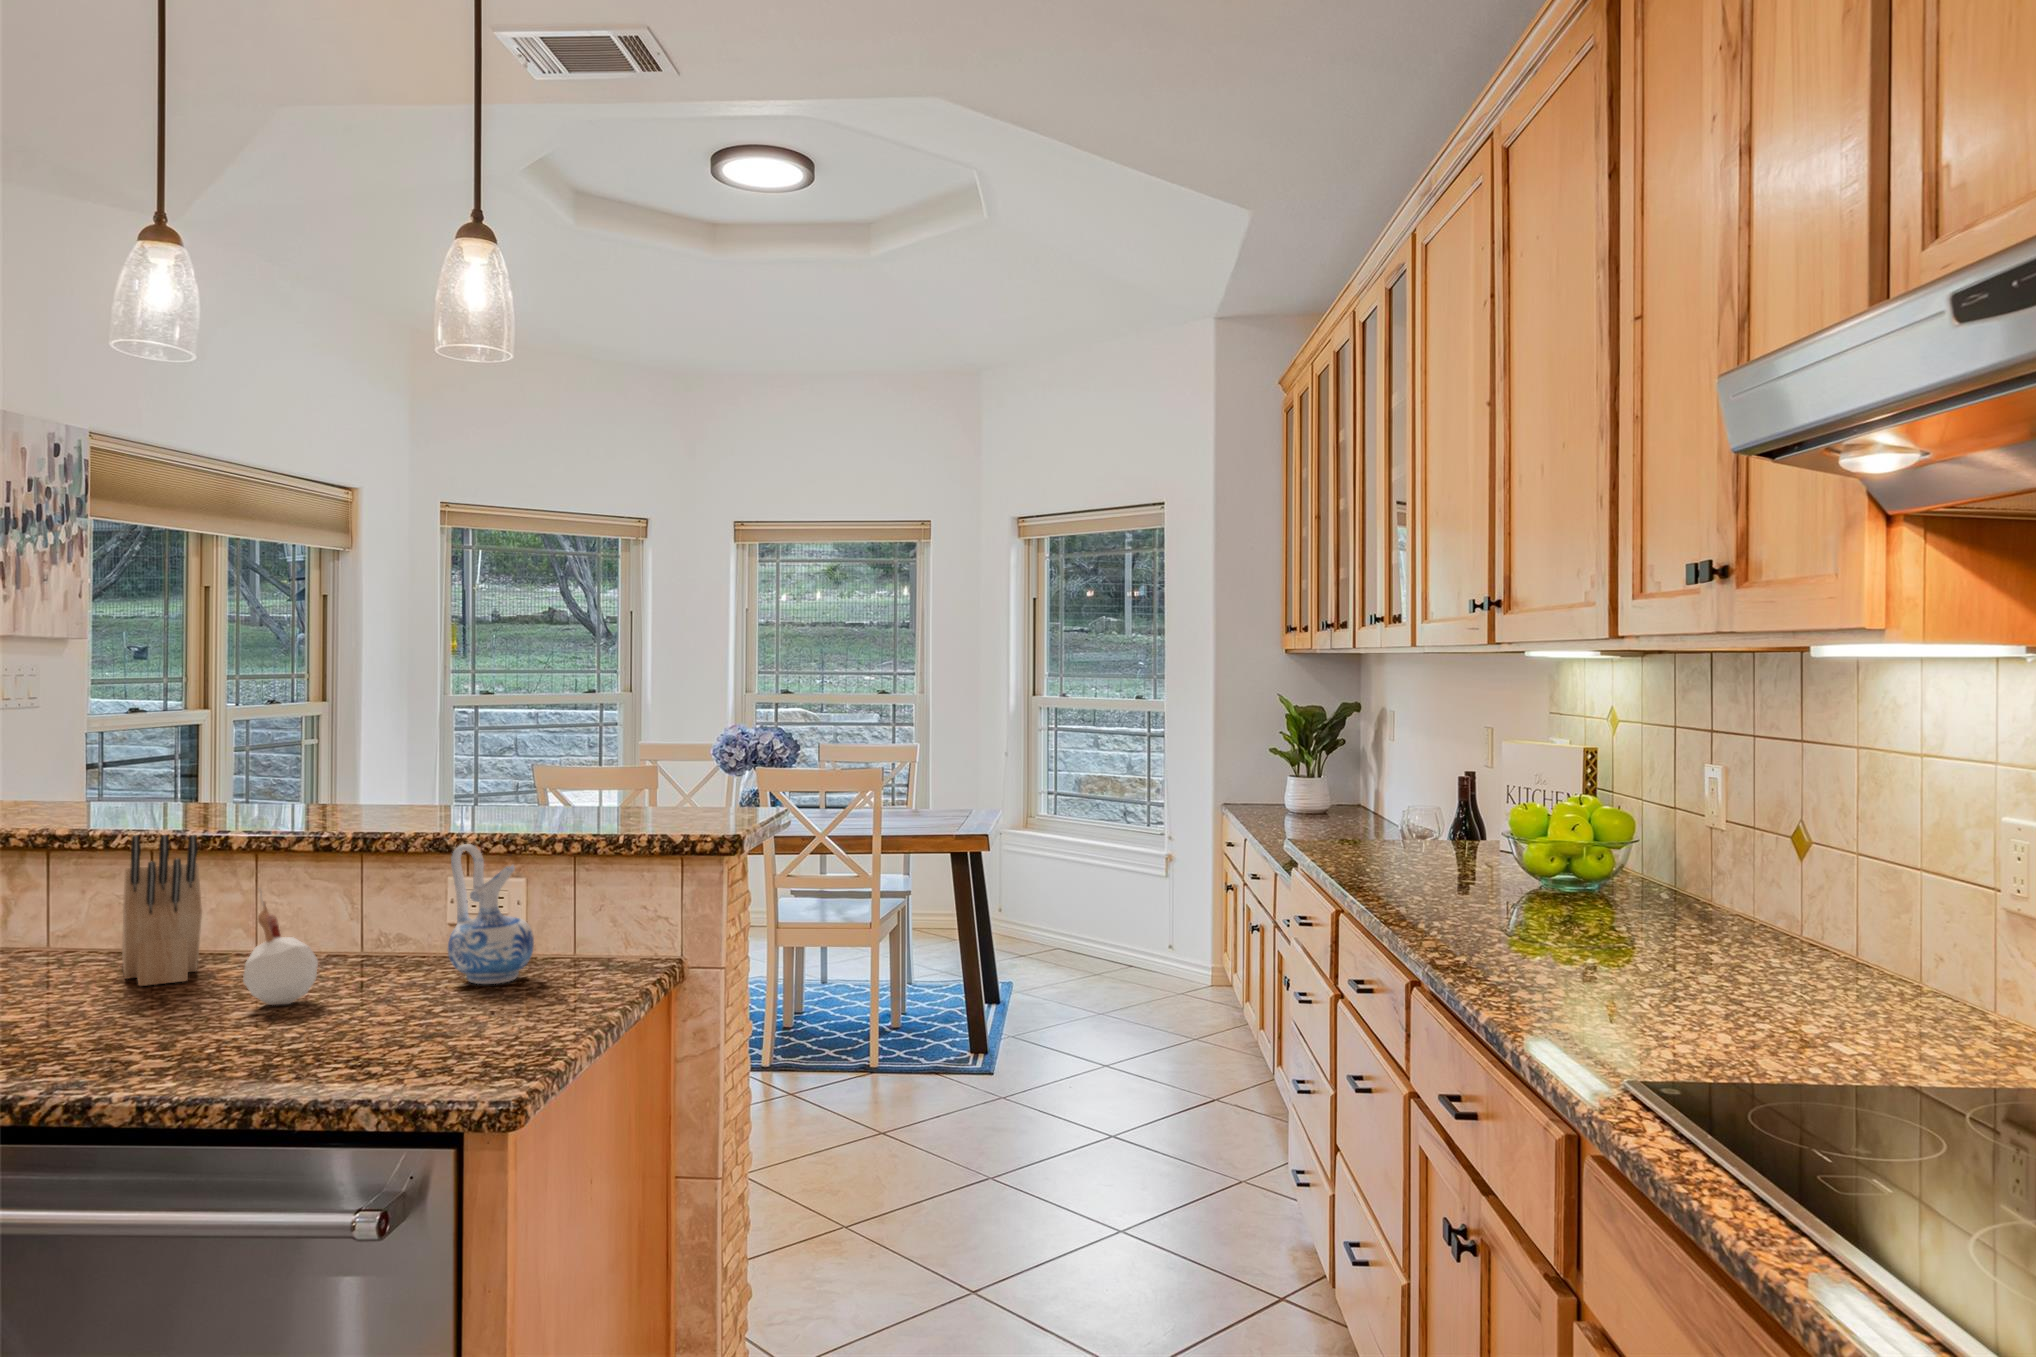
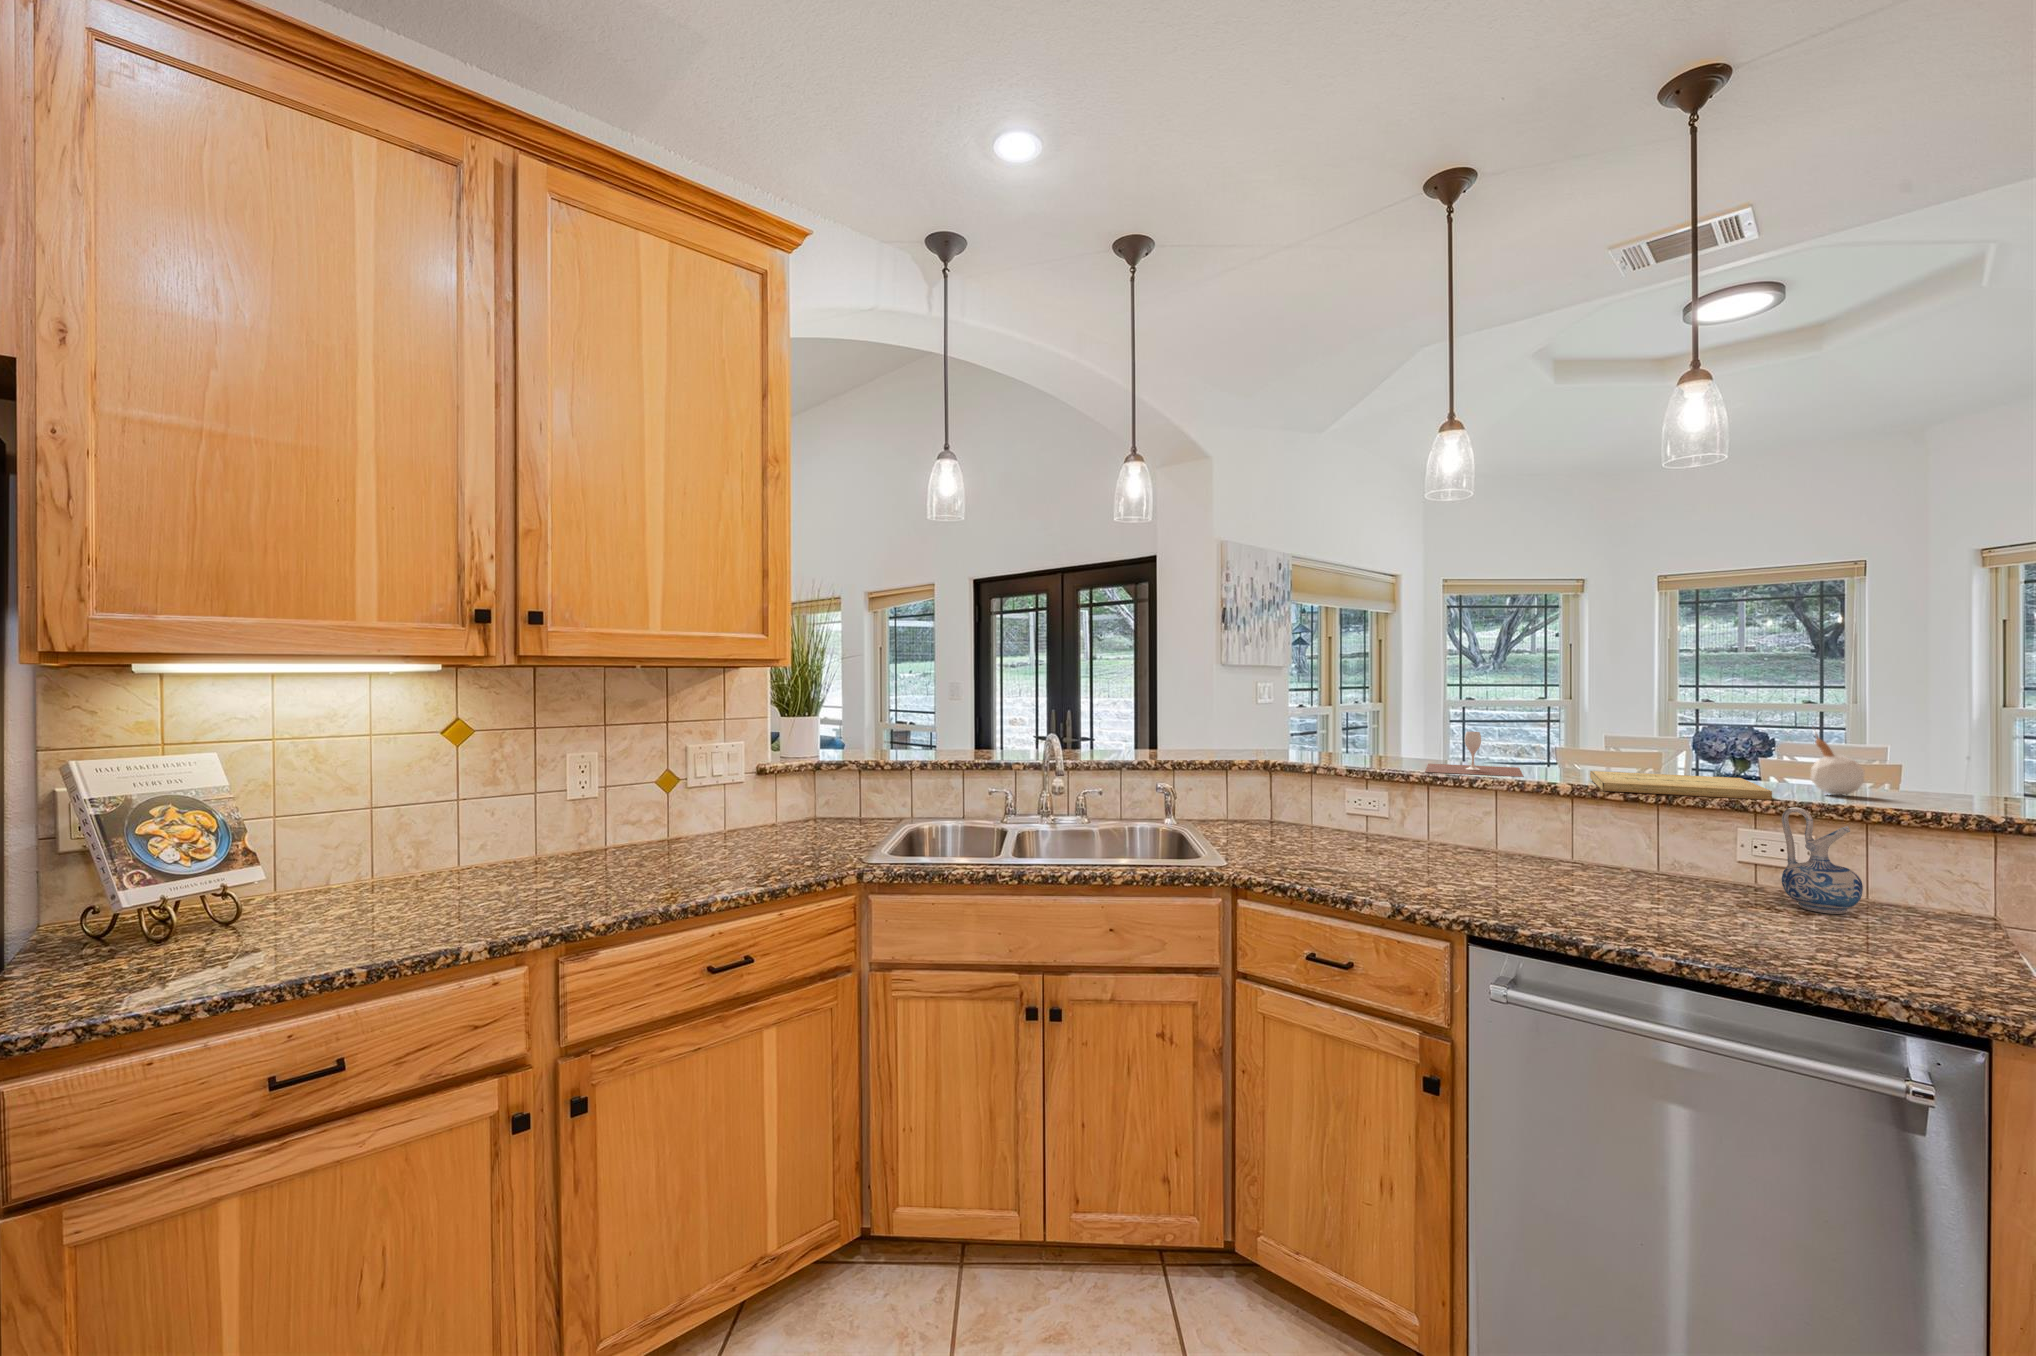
wine glass: none [64,752,265,825] -> present [1425,732,1524,777]
book: none [270,803,506,838] -> present [1590,771,1772,800]
knife block: present [122,835,202,986] -> none [1496,783,1586,878]
candle: present [243,893,318,1005] -> present [1811,727,1865,795]

